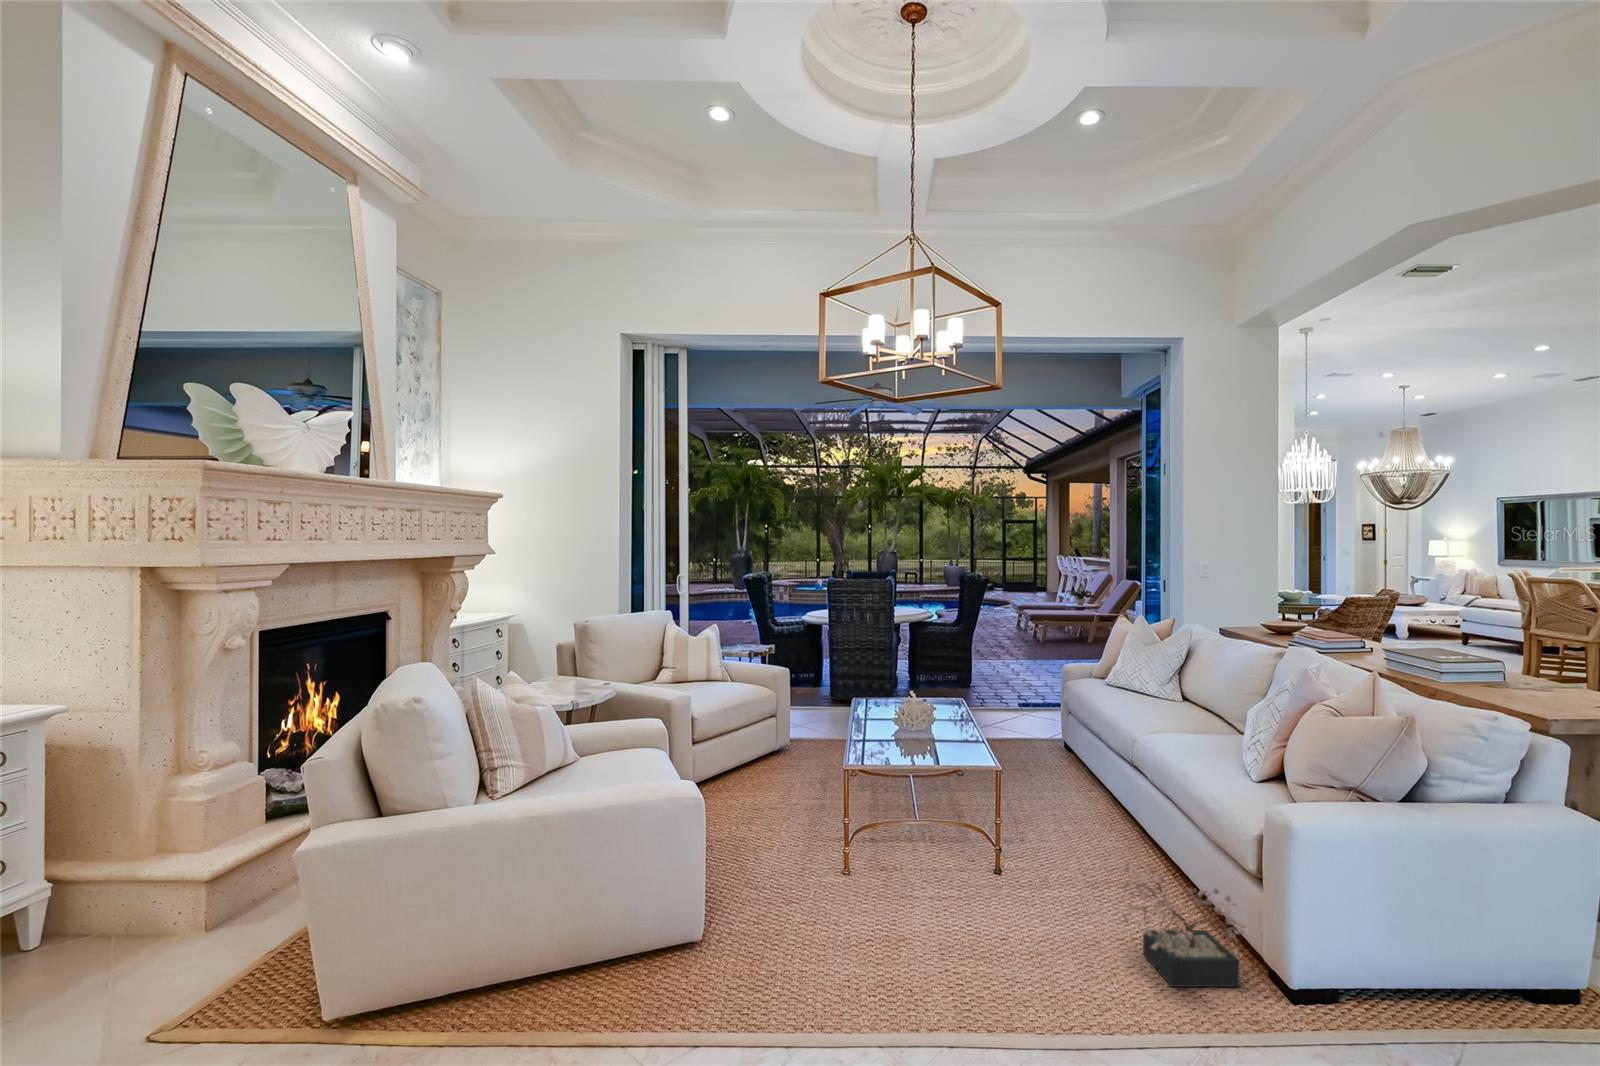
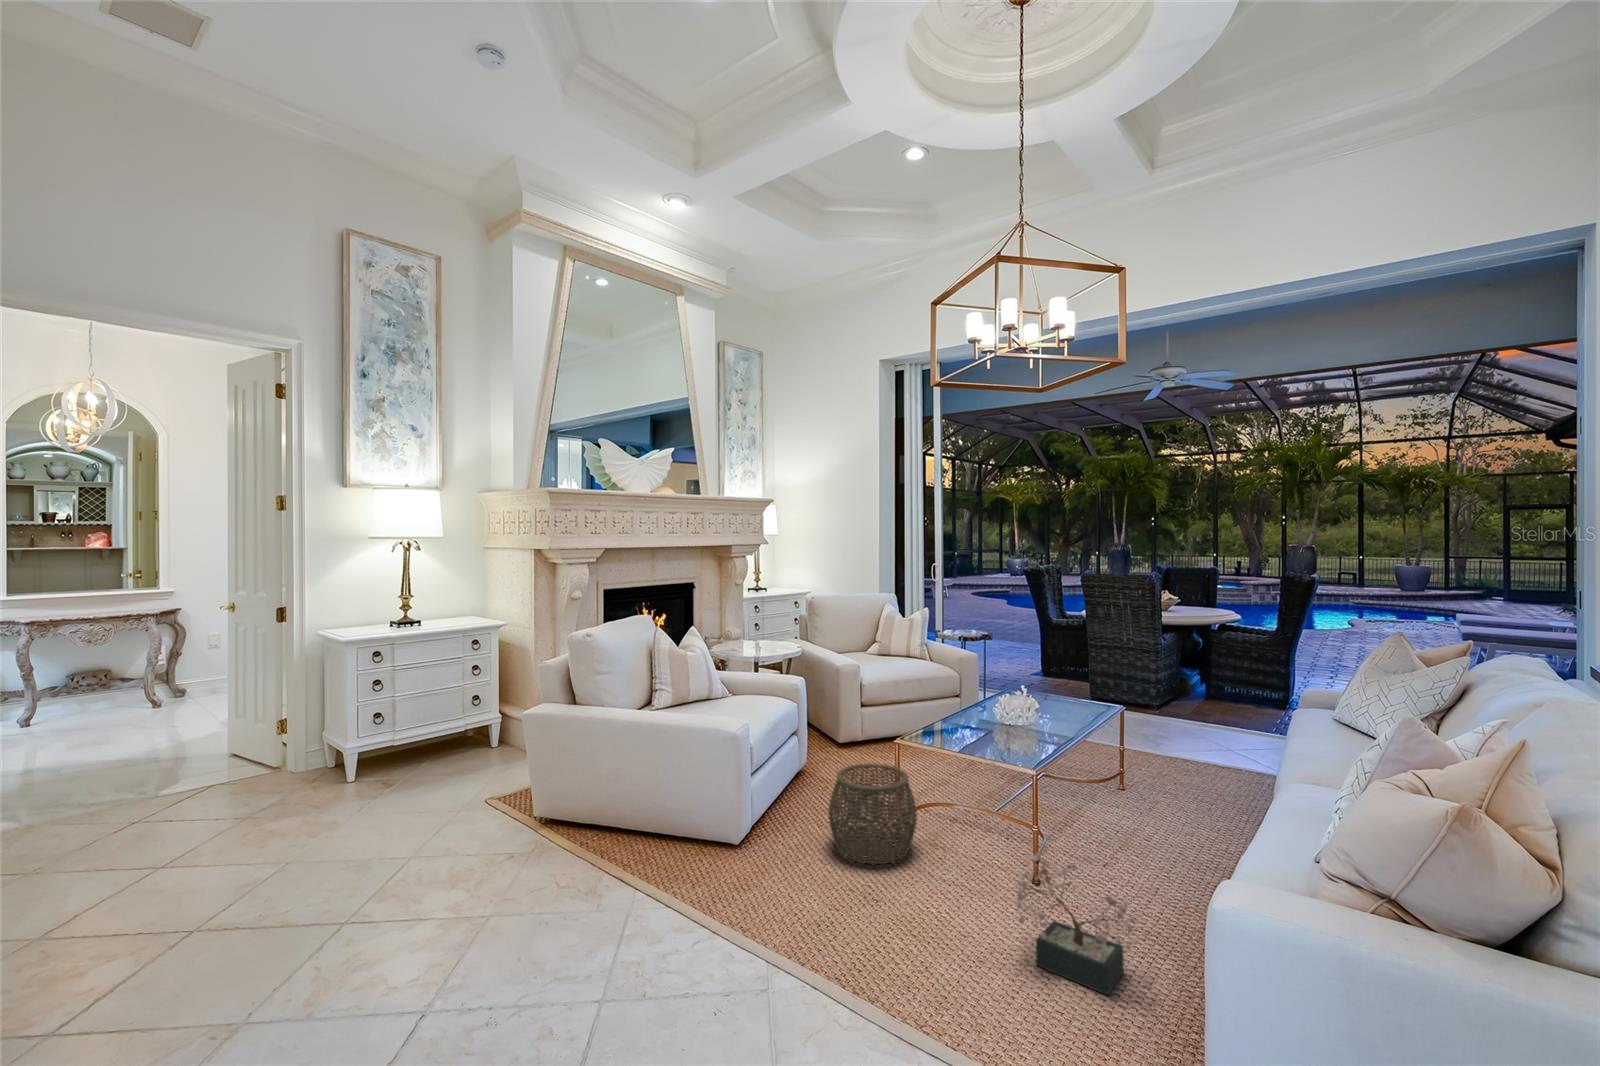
woven basket: none [834,813,939,948] -> present [828,764,917,865]

